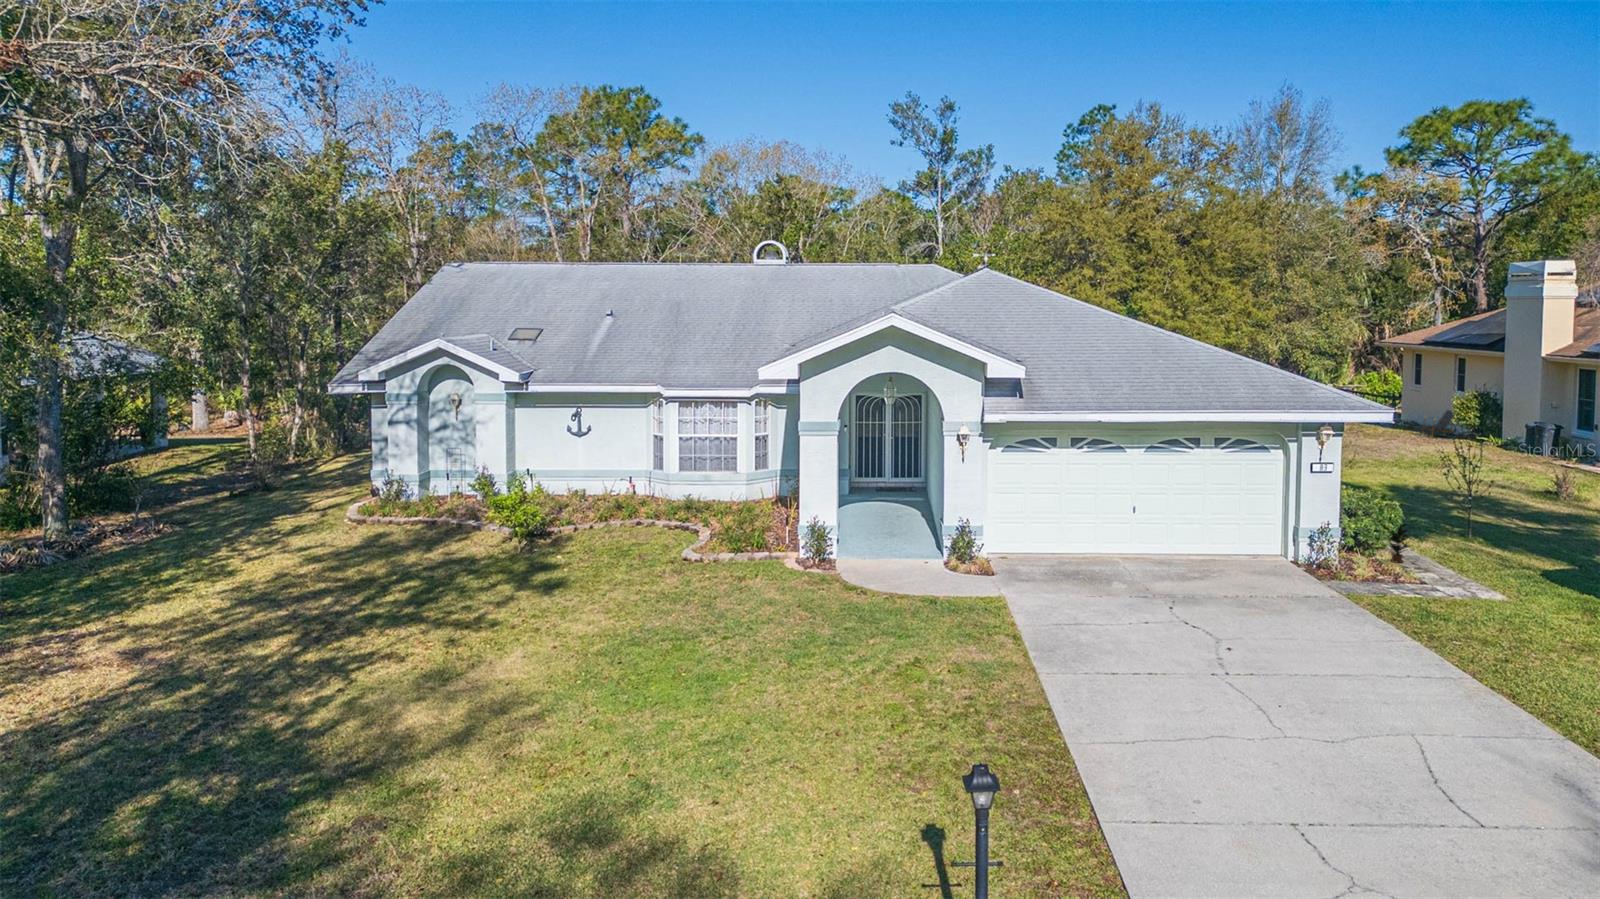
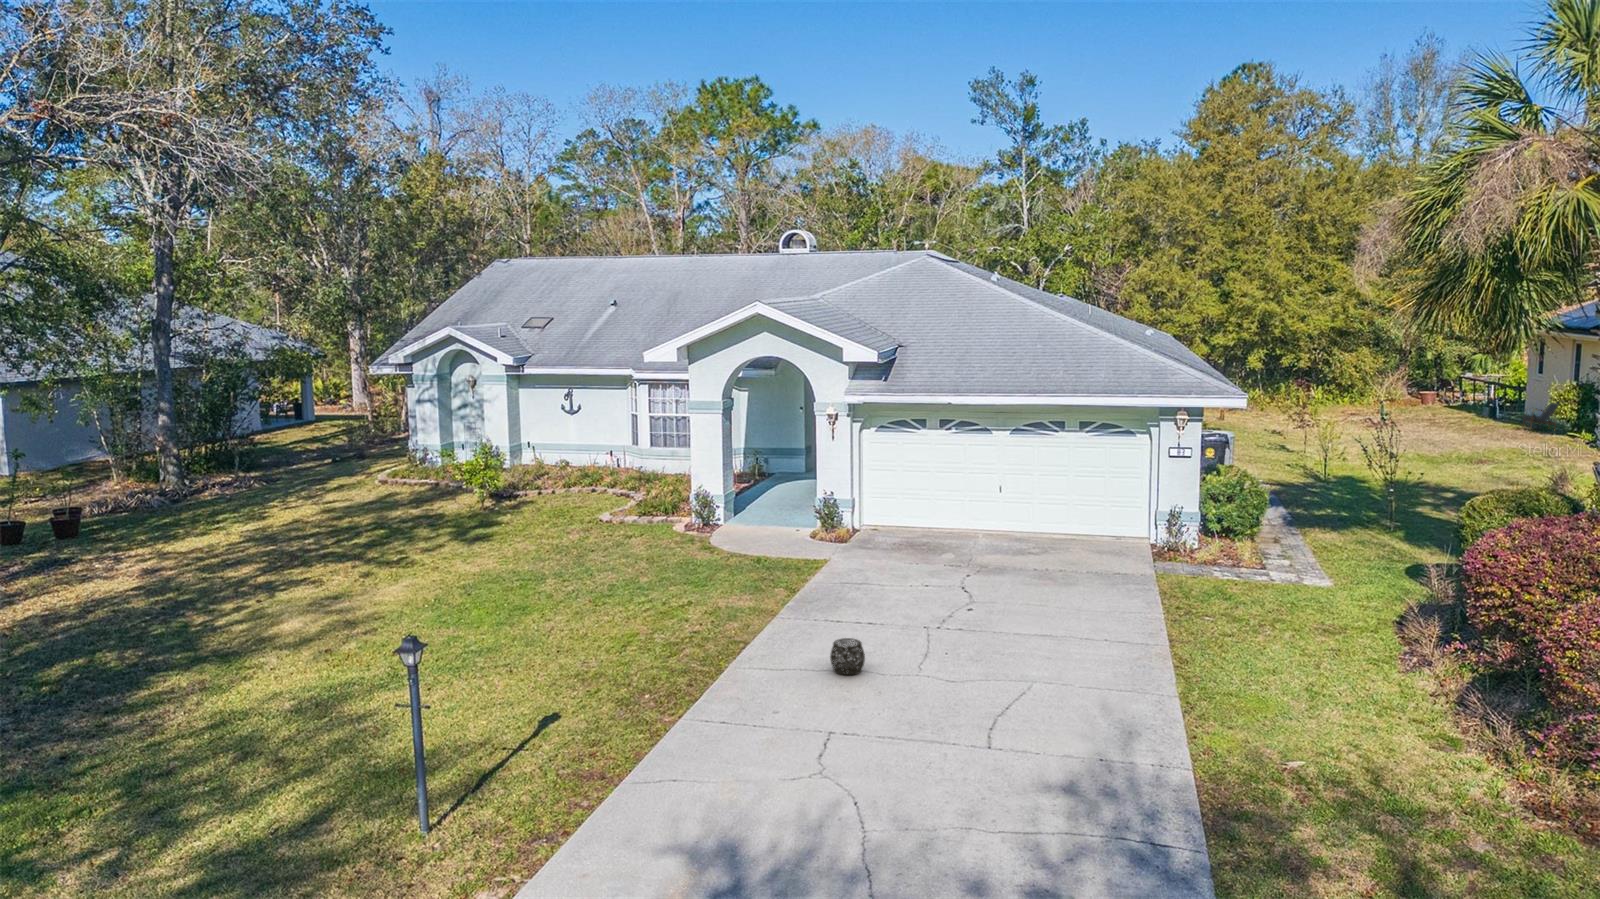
potted plant: present [1389,524,1409,563] -> none [1254,511,1282,553]
woven basket: none [1187,675,1228,715] -> present [830,638,865,675]

